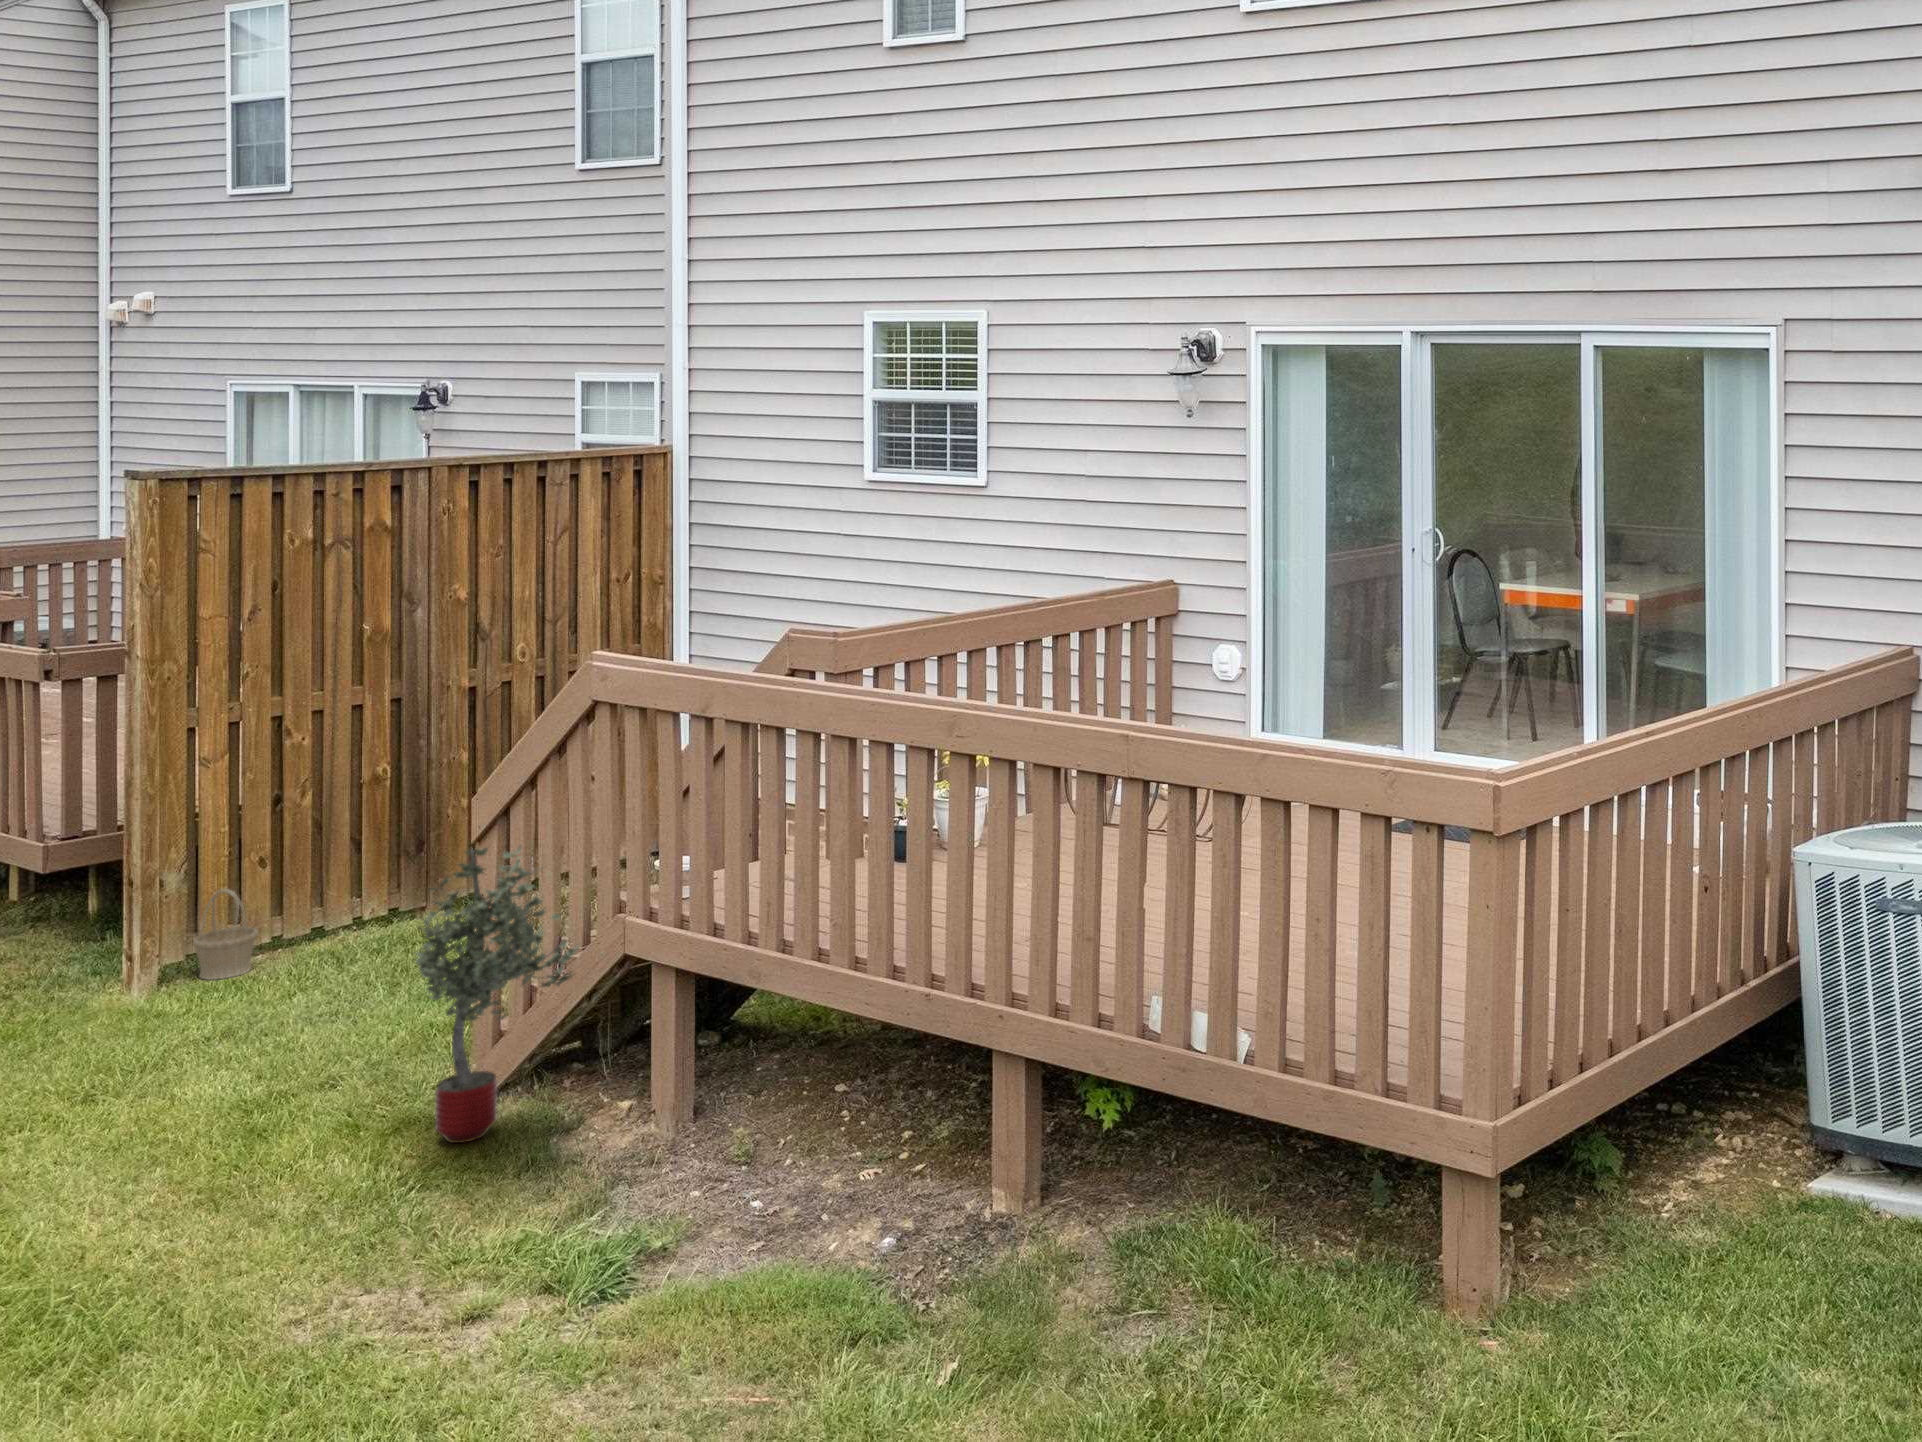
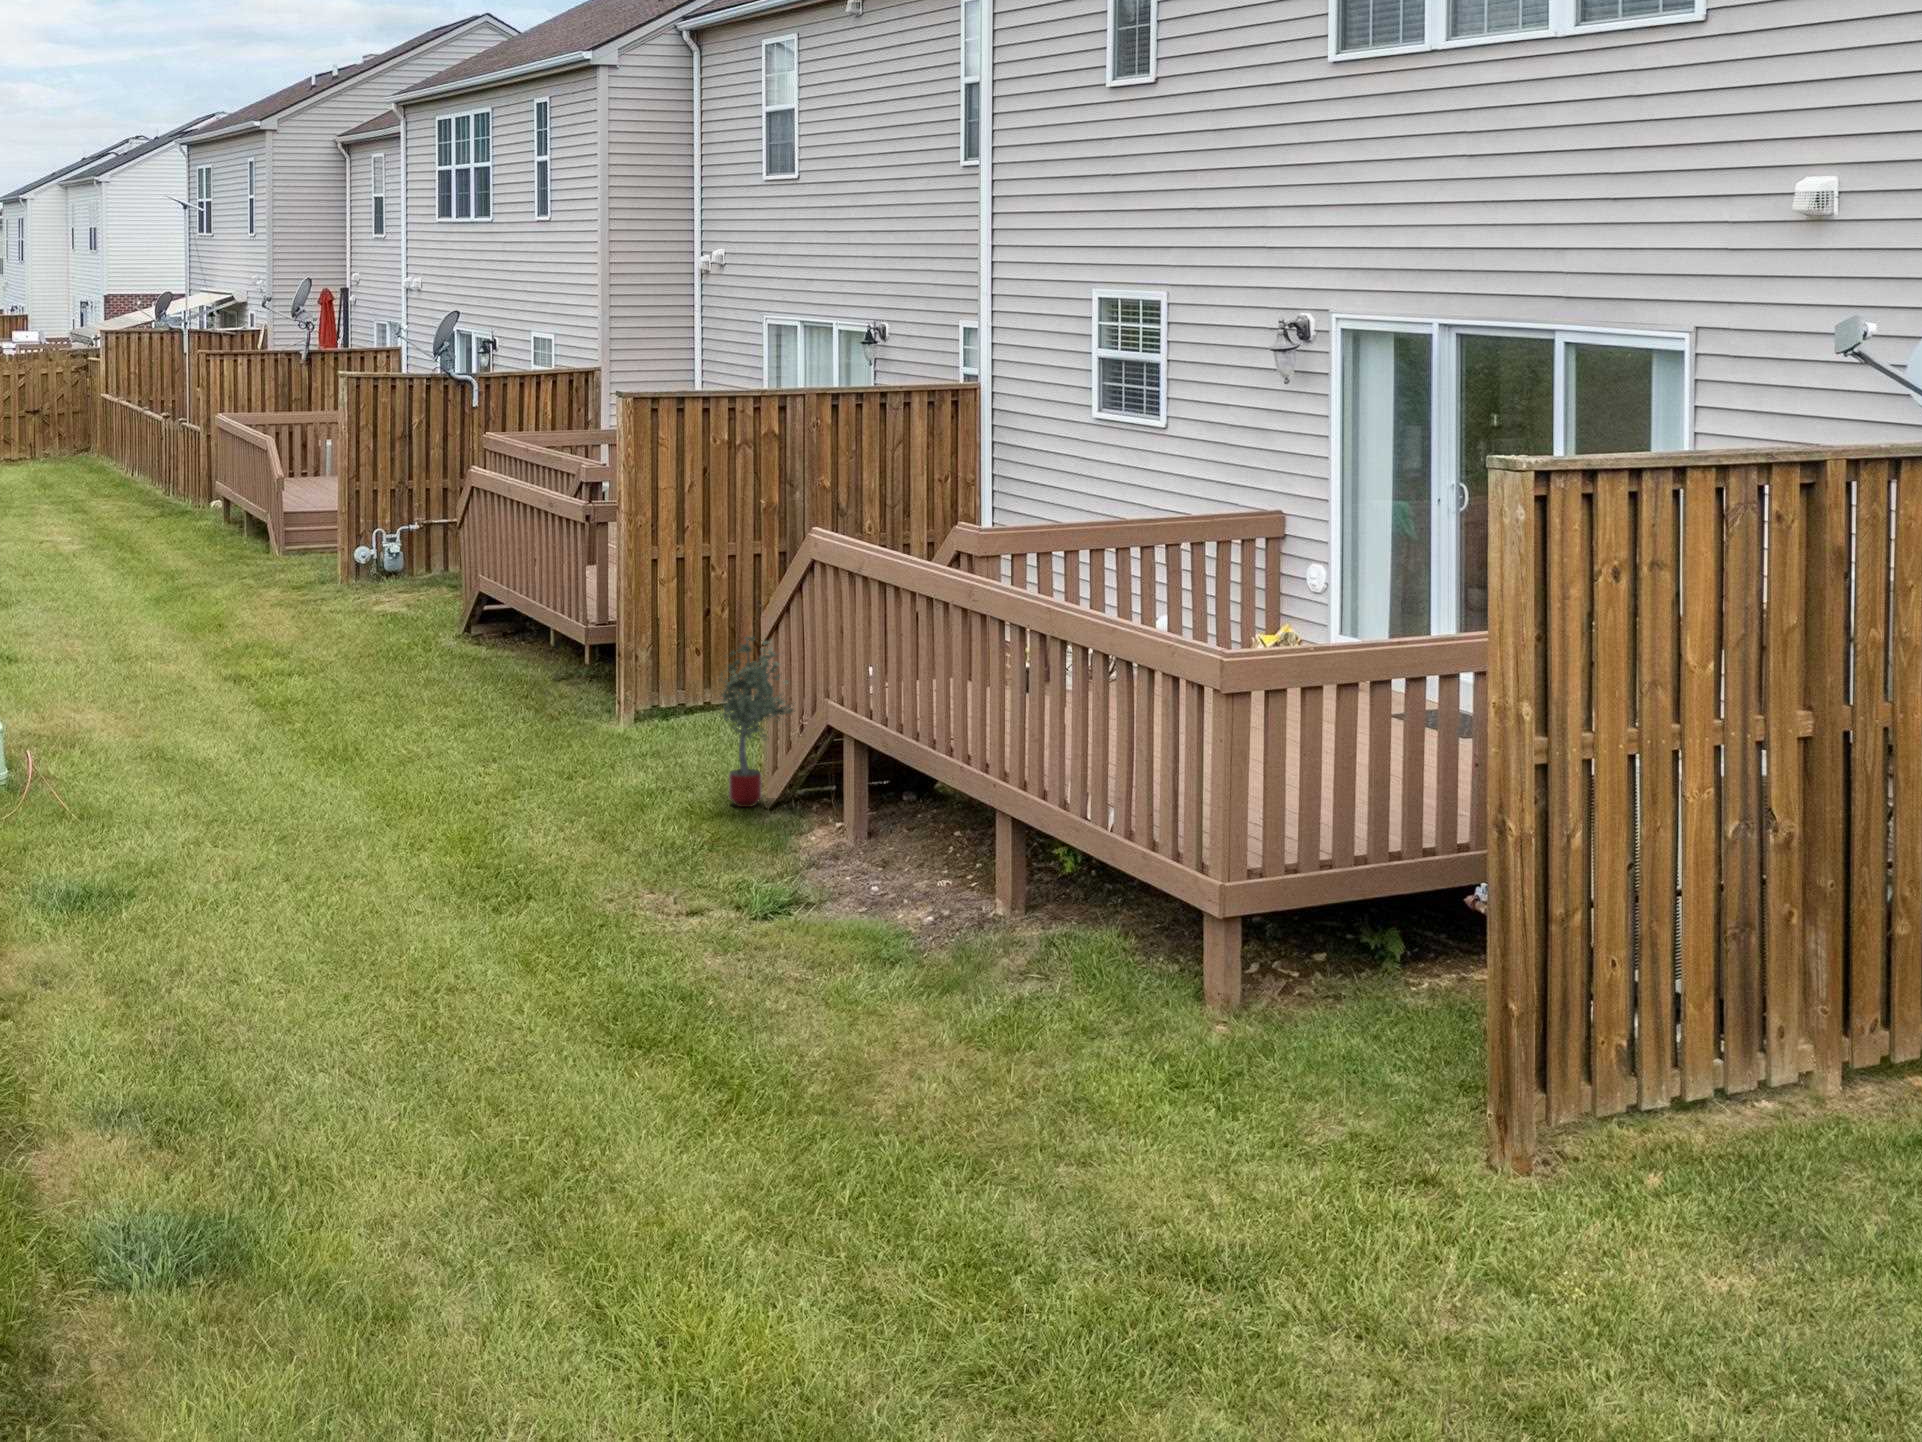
basket: present [193,889,258,980] -> none [658,658,693,713]

